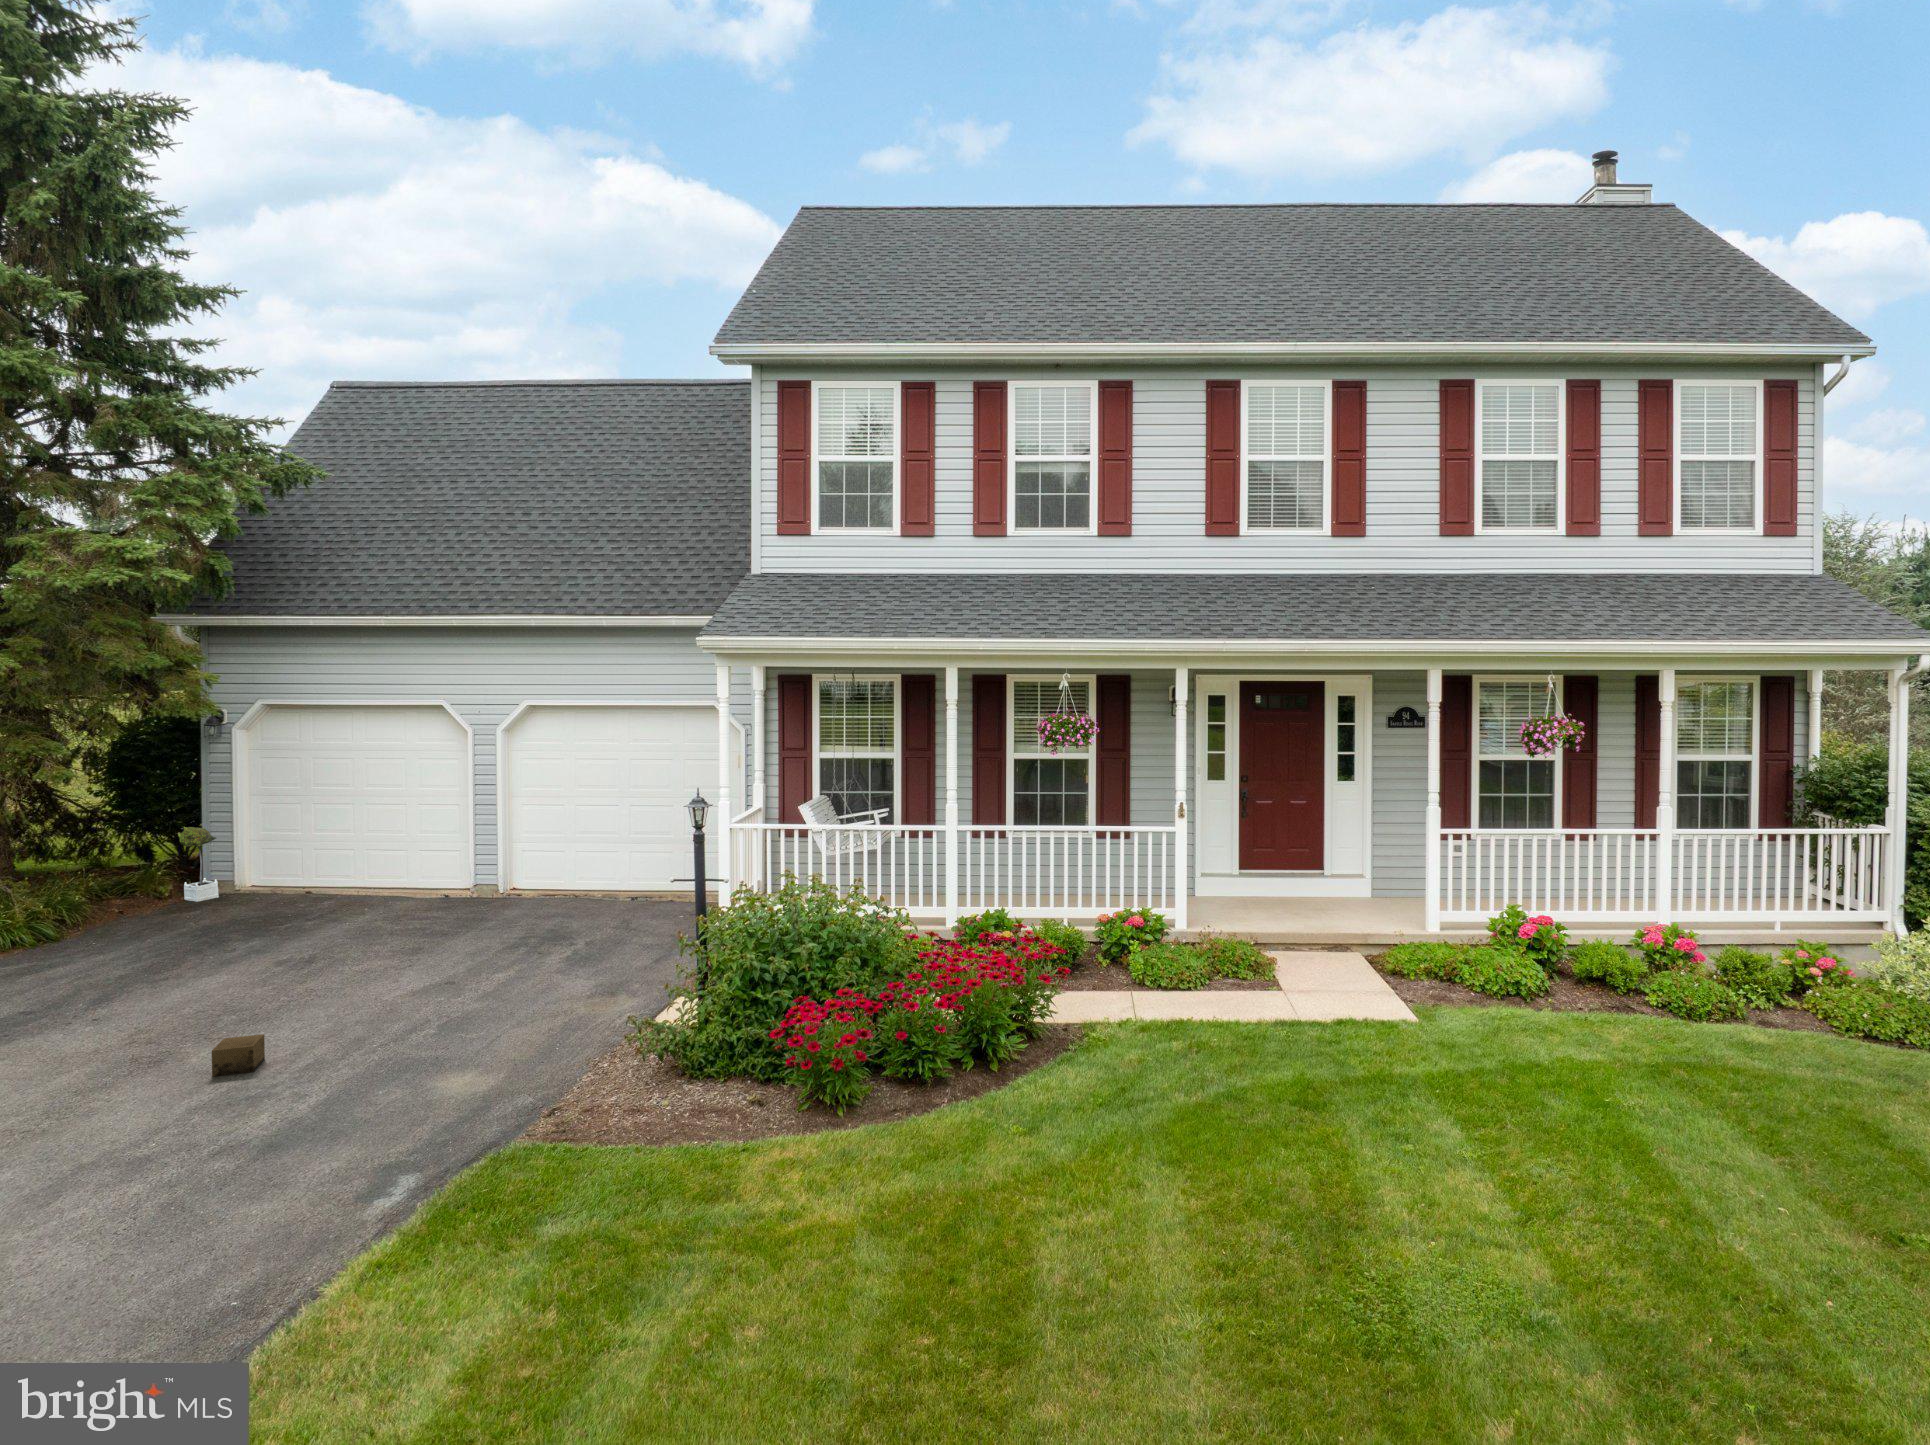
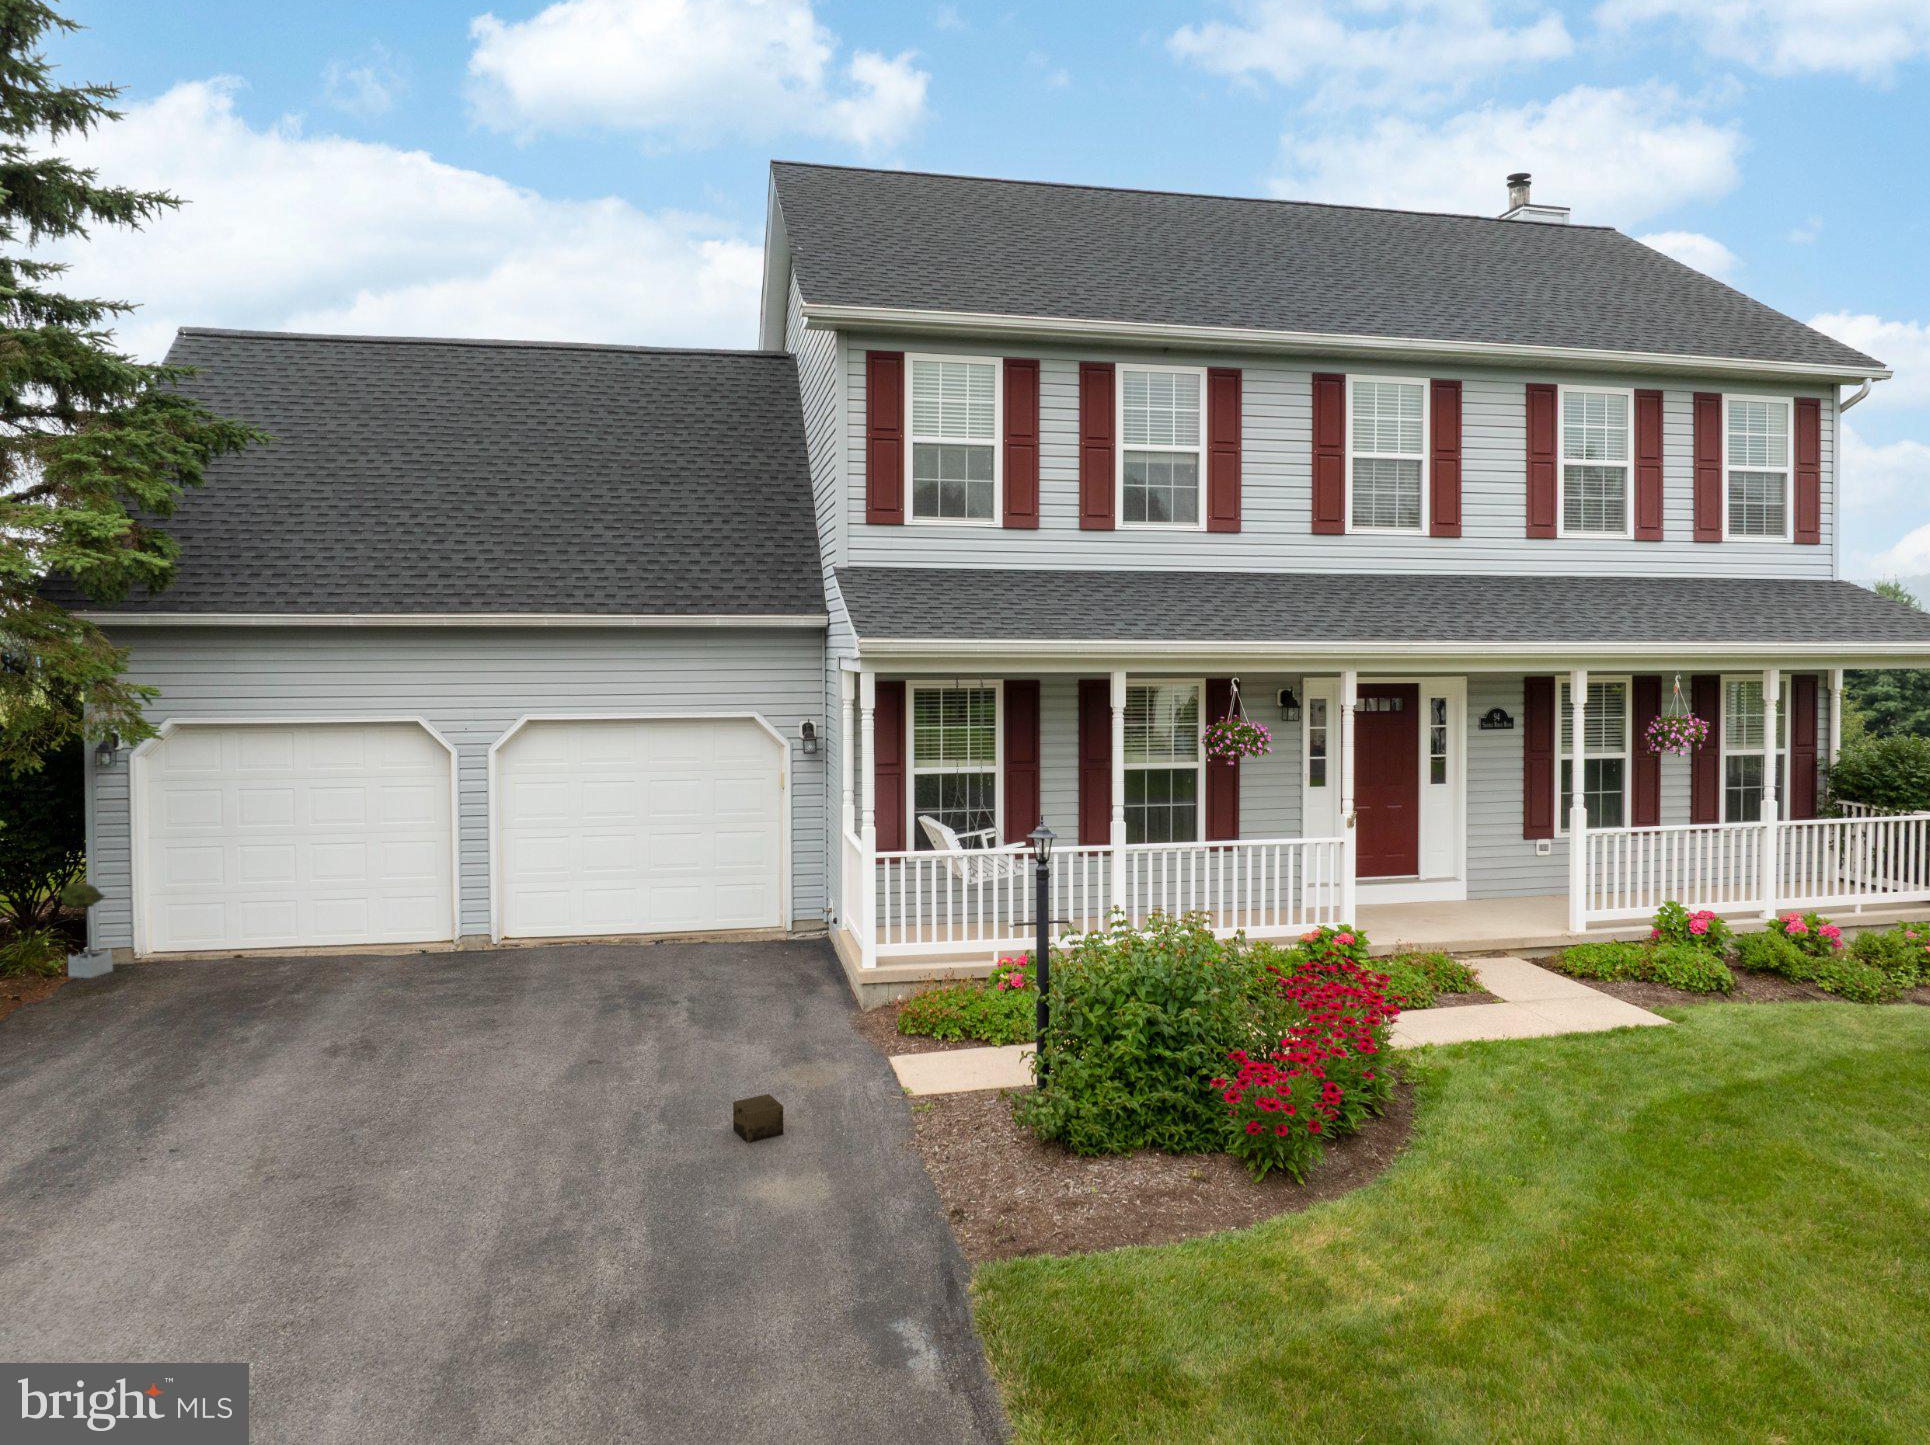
cardboard box: present [212,1034,265,1077] -> present [733,1094,783,1143]

